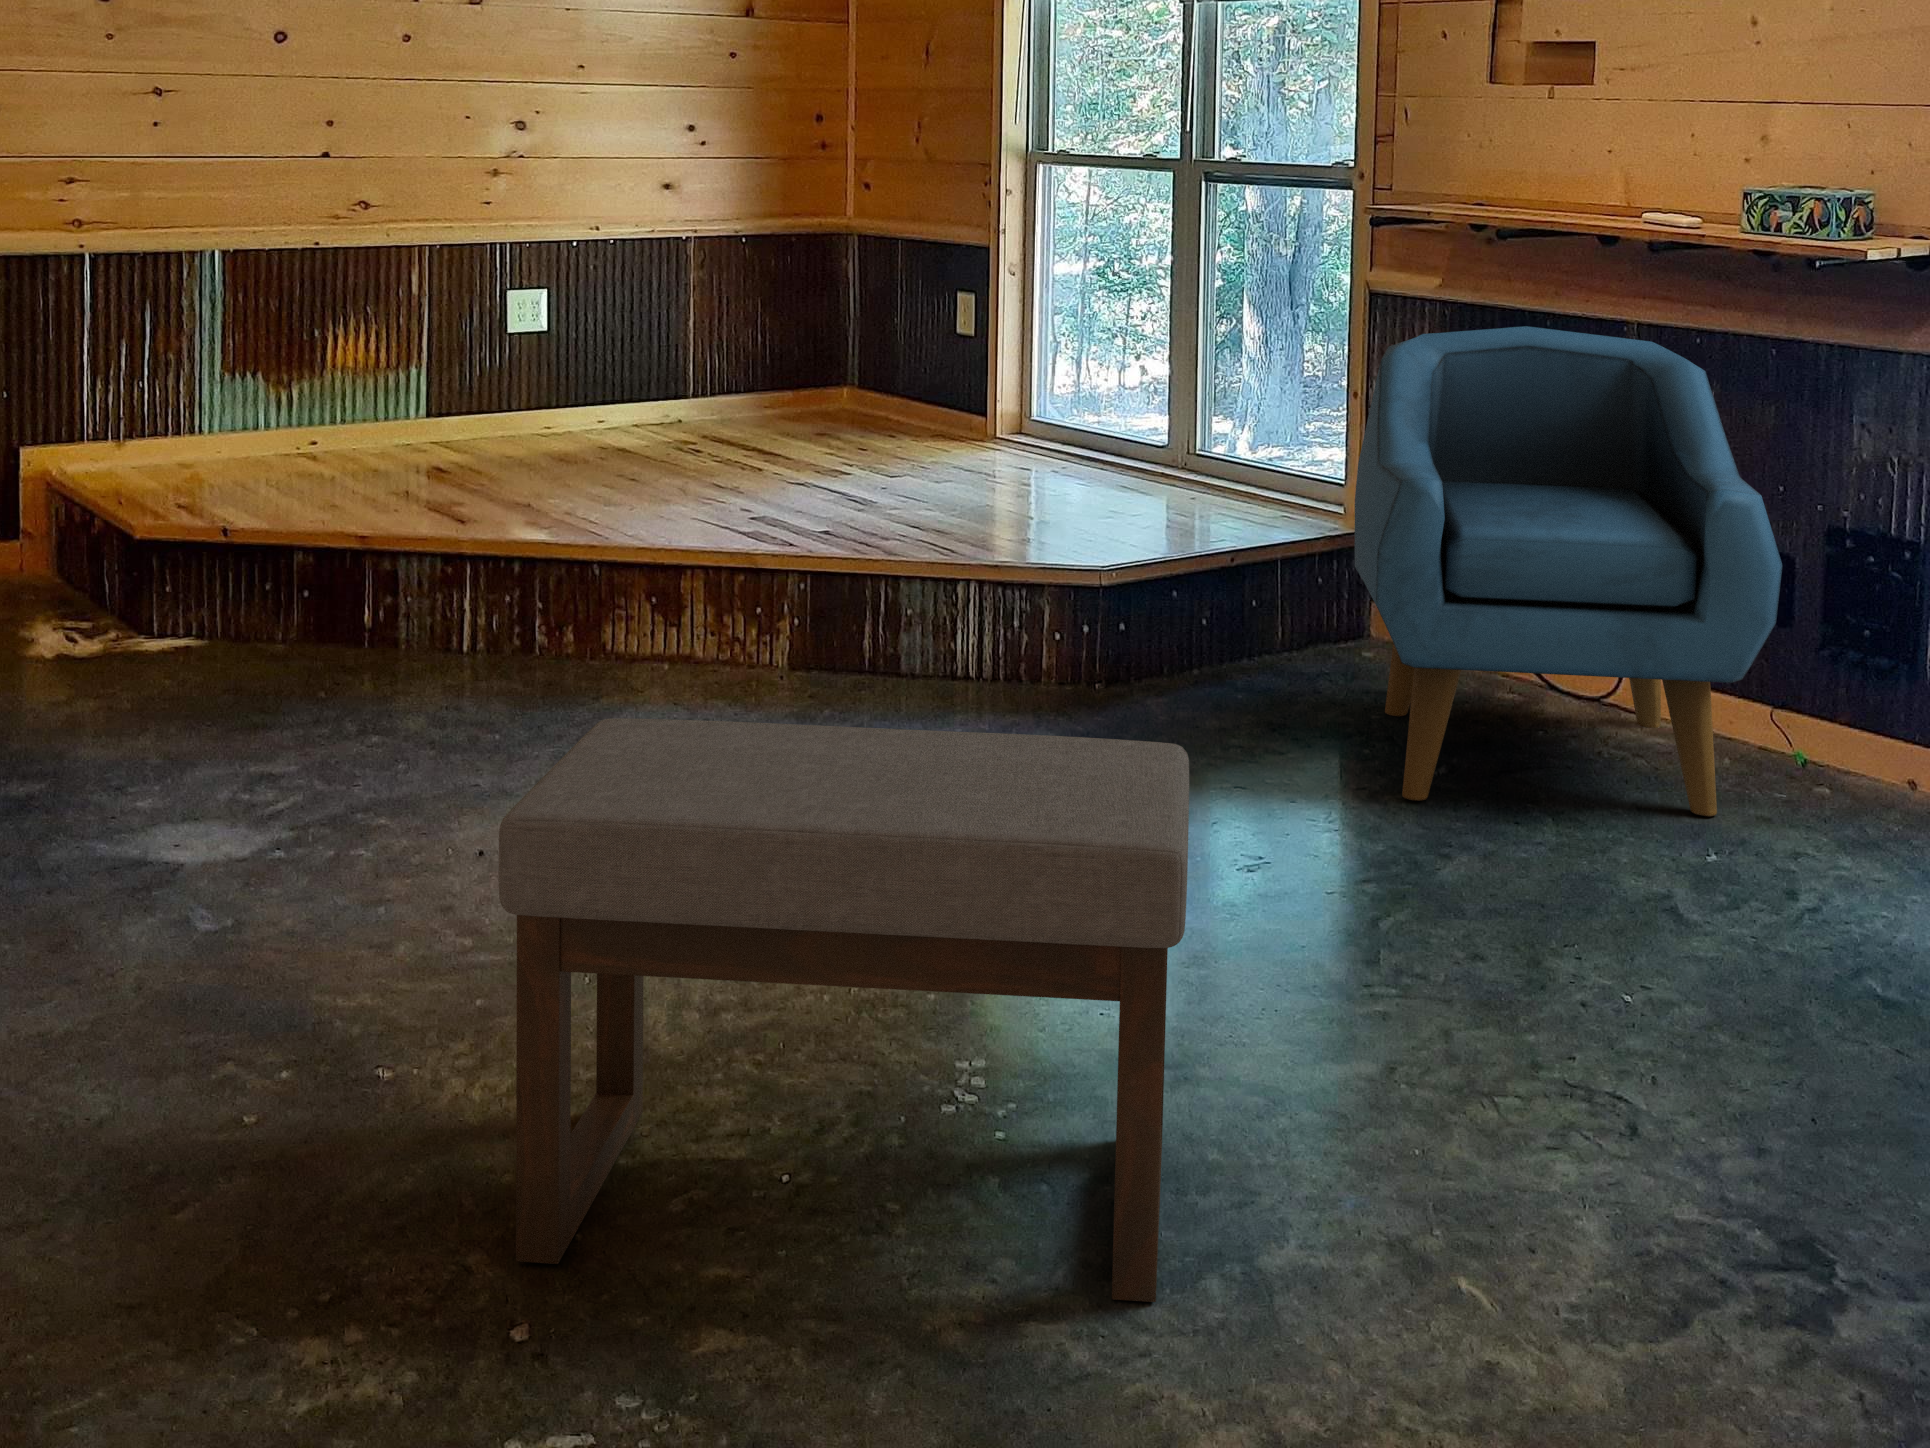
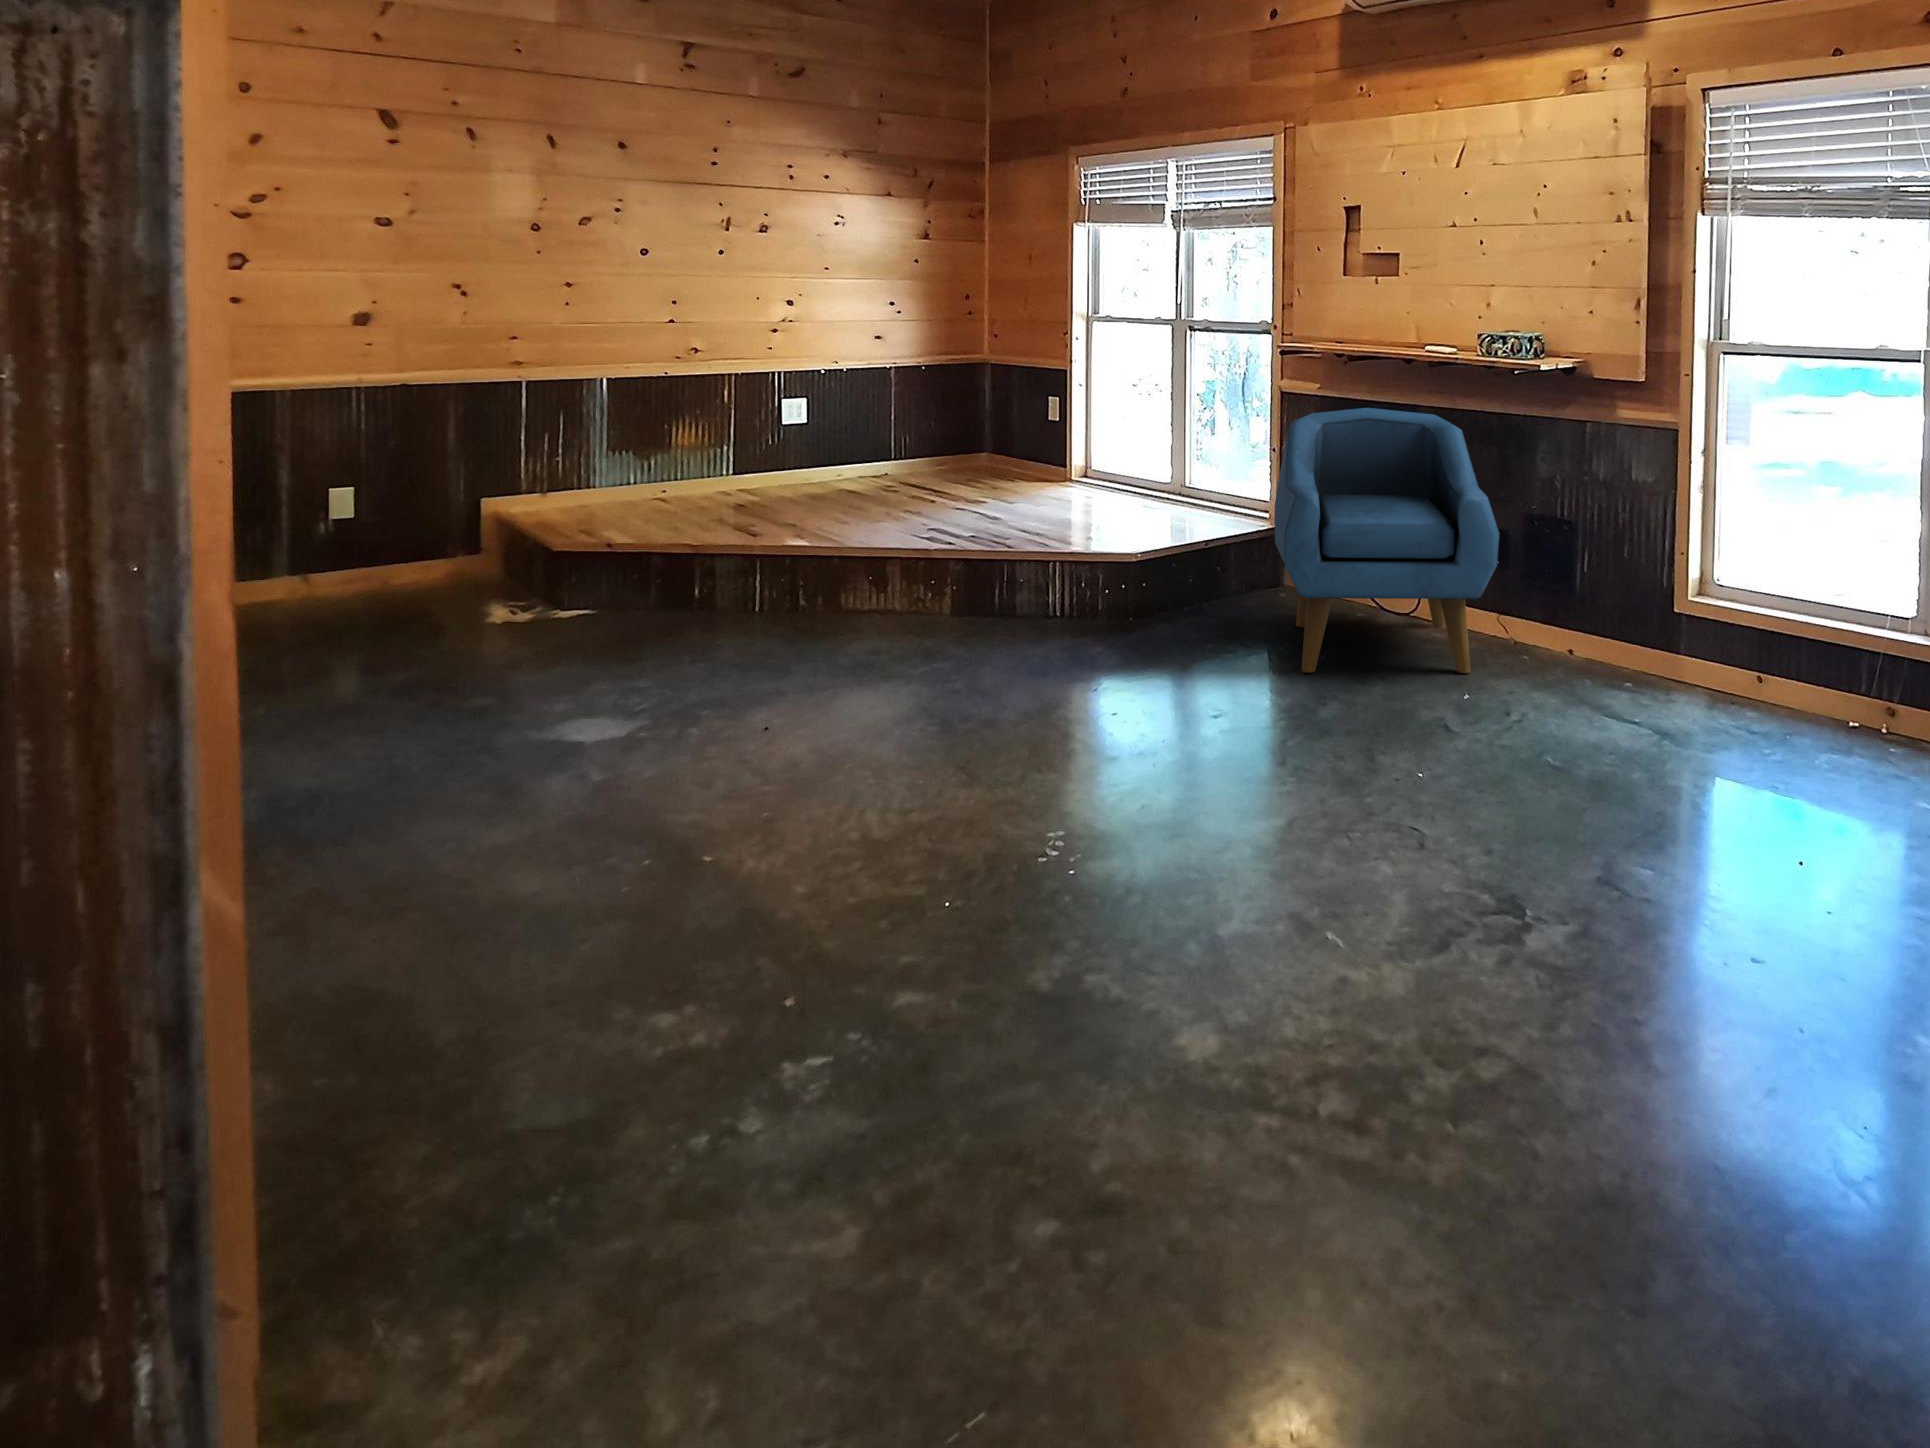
ottoman: present [499,718,1189,1302] -> none [775,639,1167,951]

